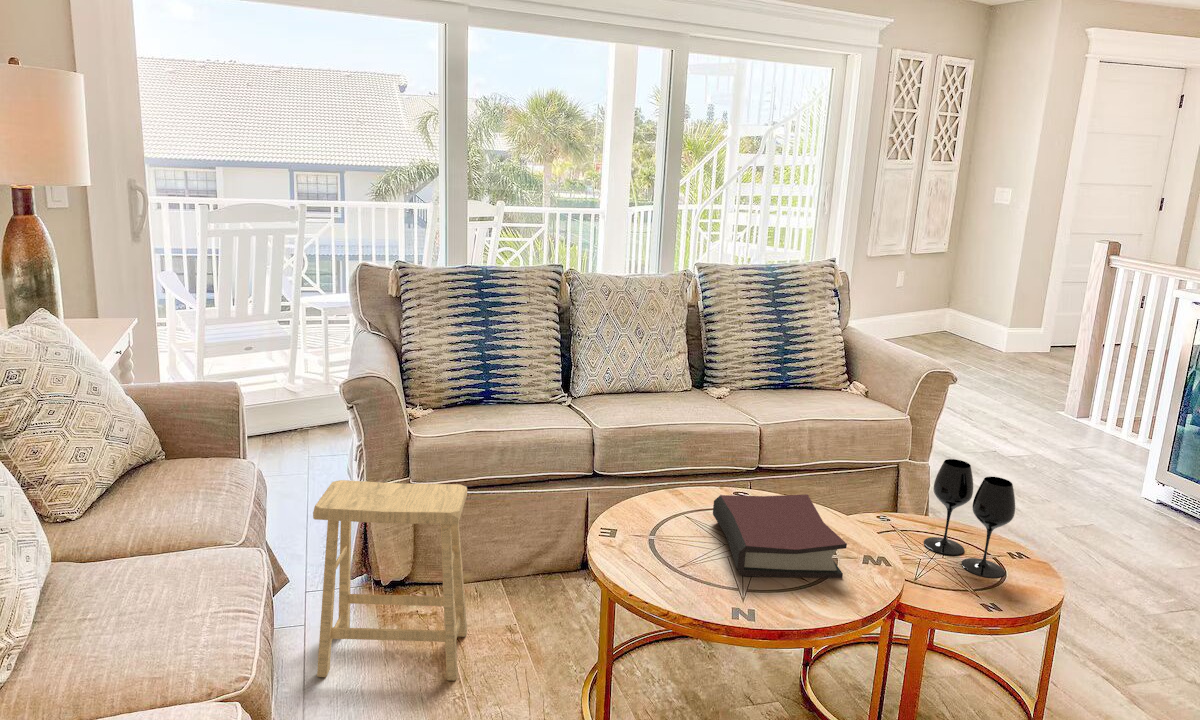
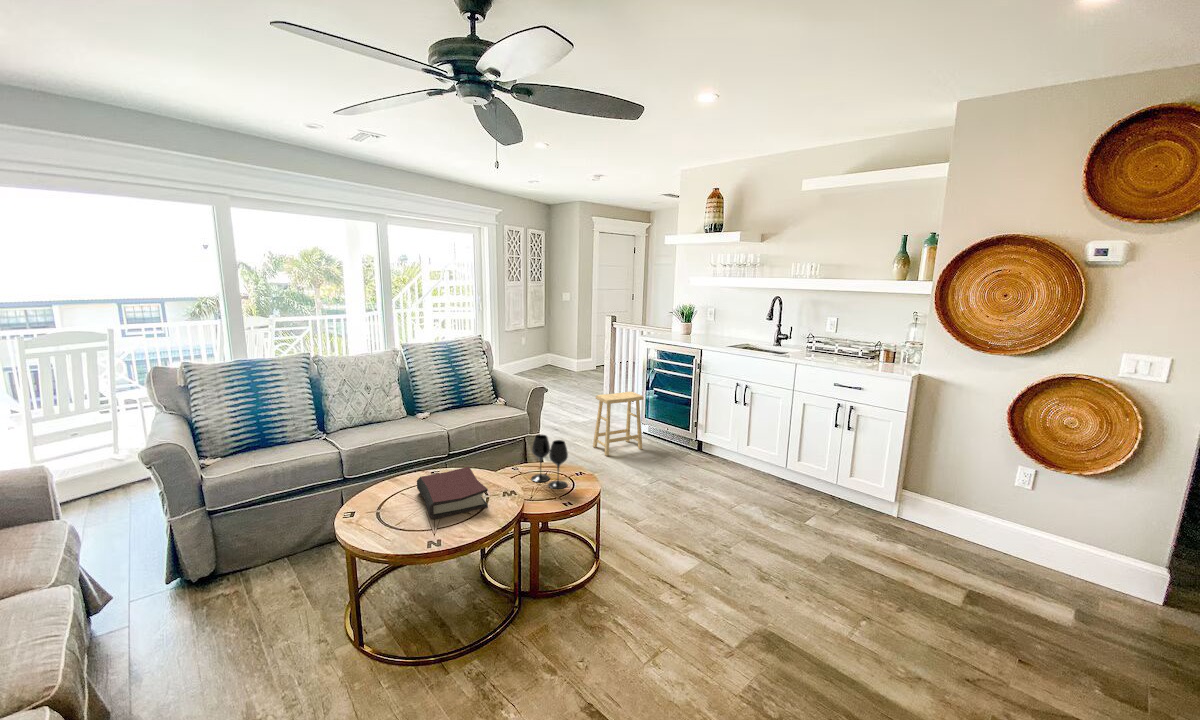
footstool: present [313,480,467,681] -> present [593,392,643,456]

